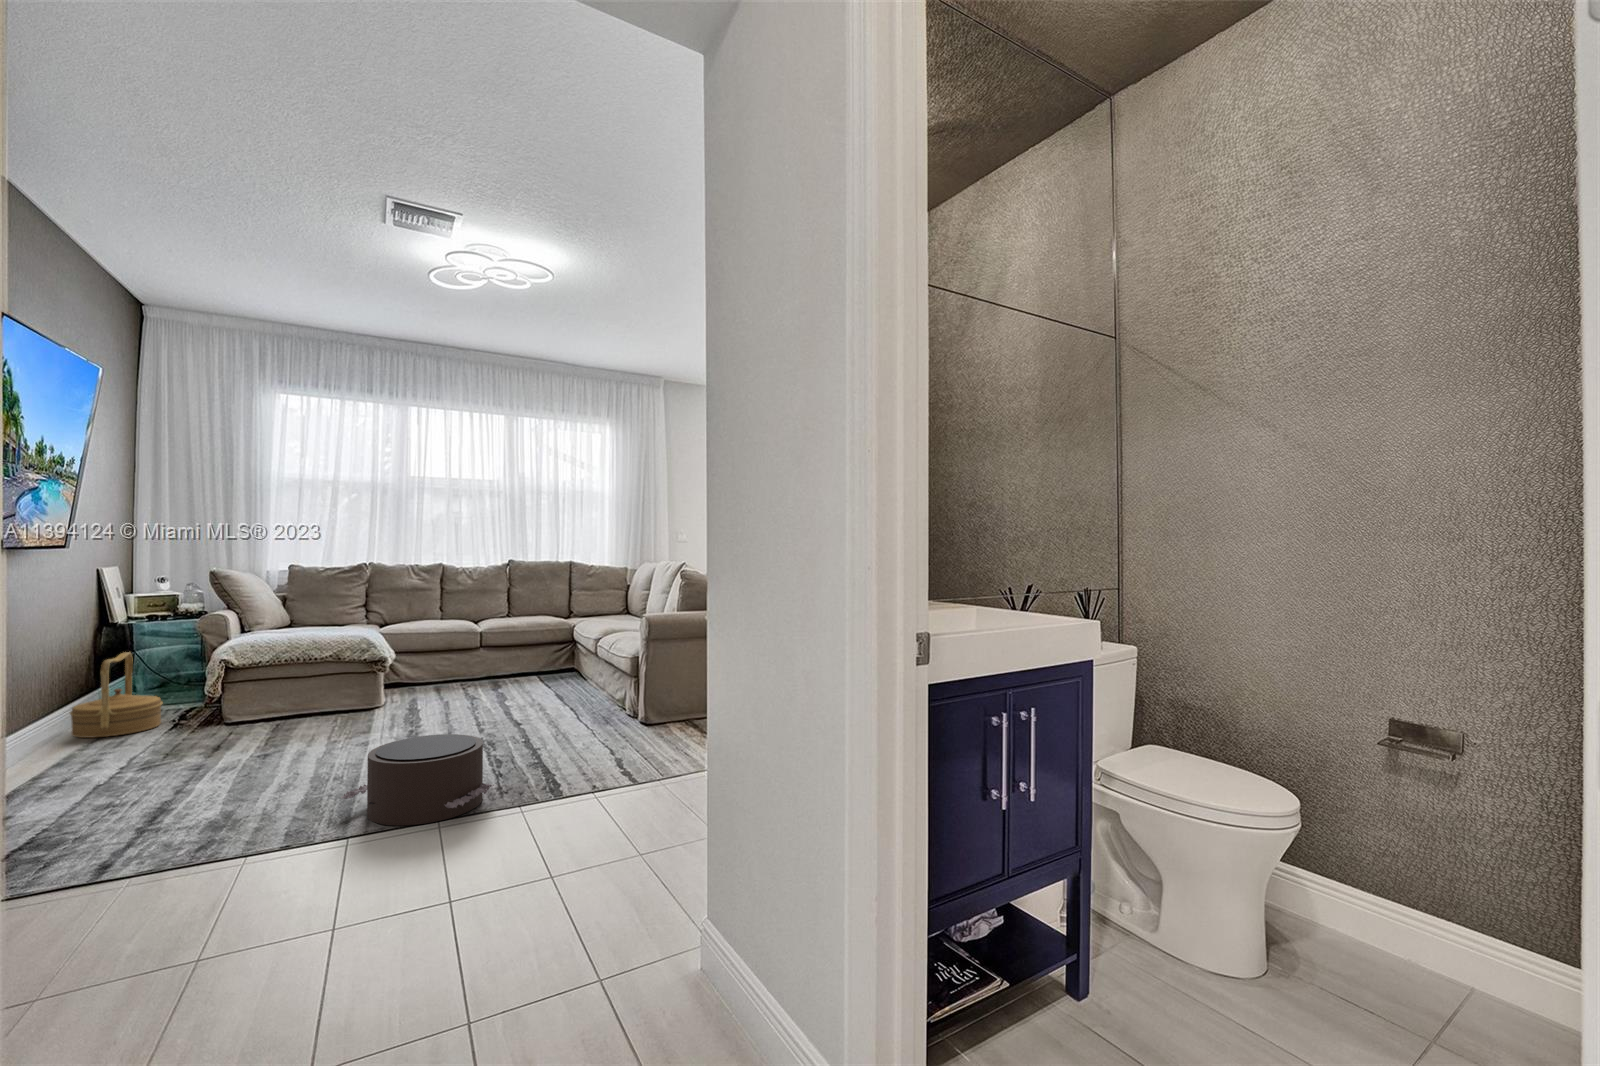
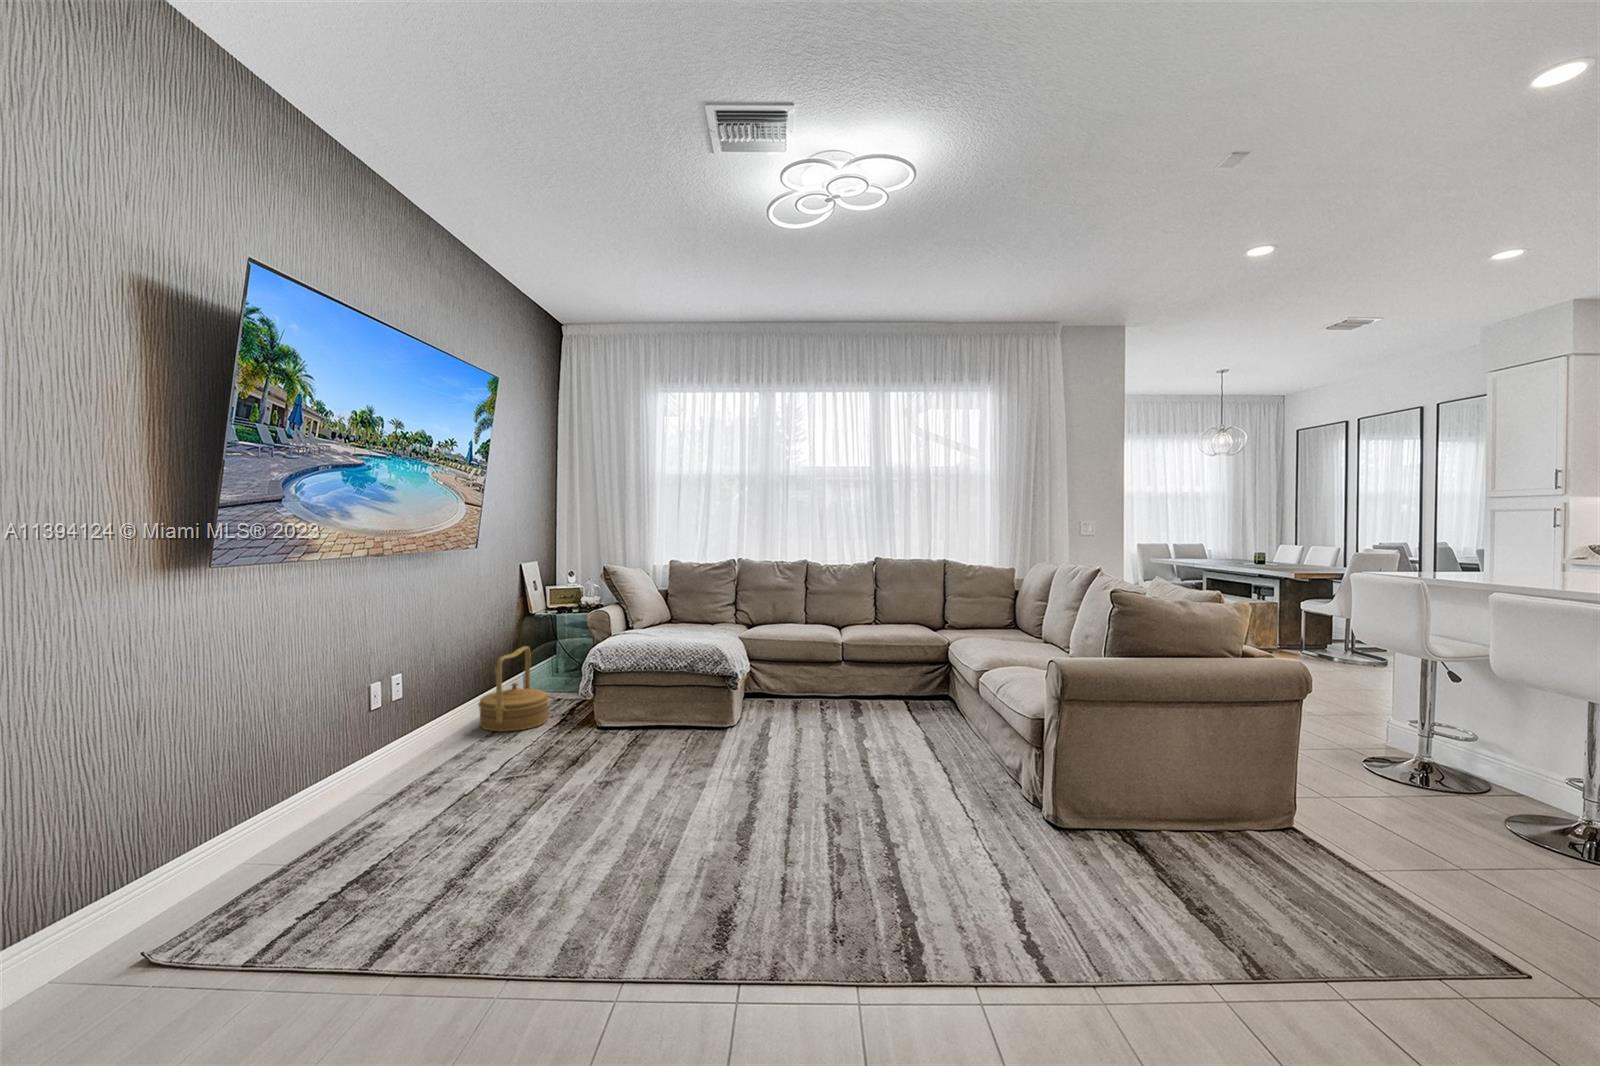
pouf: present [341,734,494,825] -> none [634,829,823,992]

